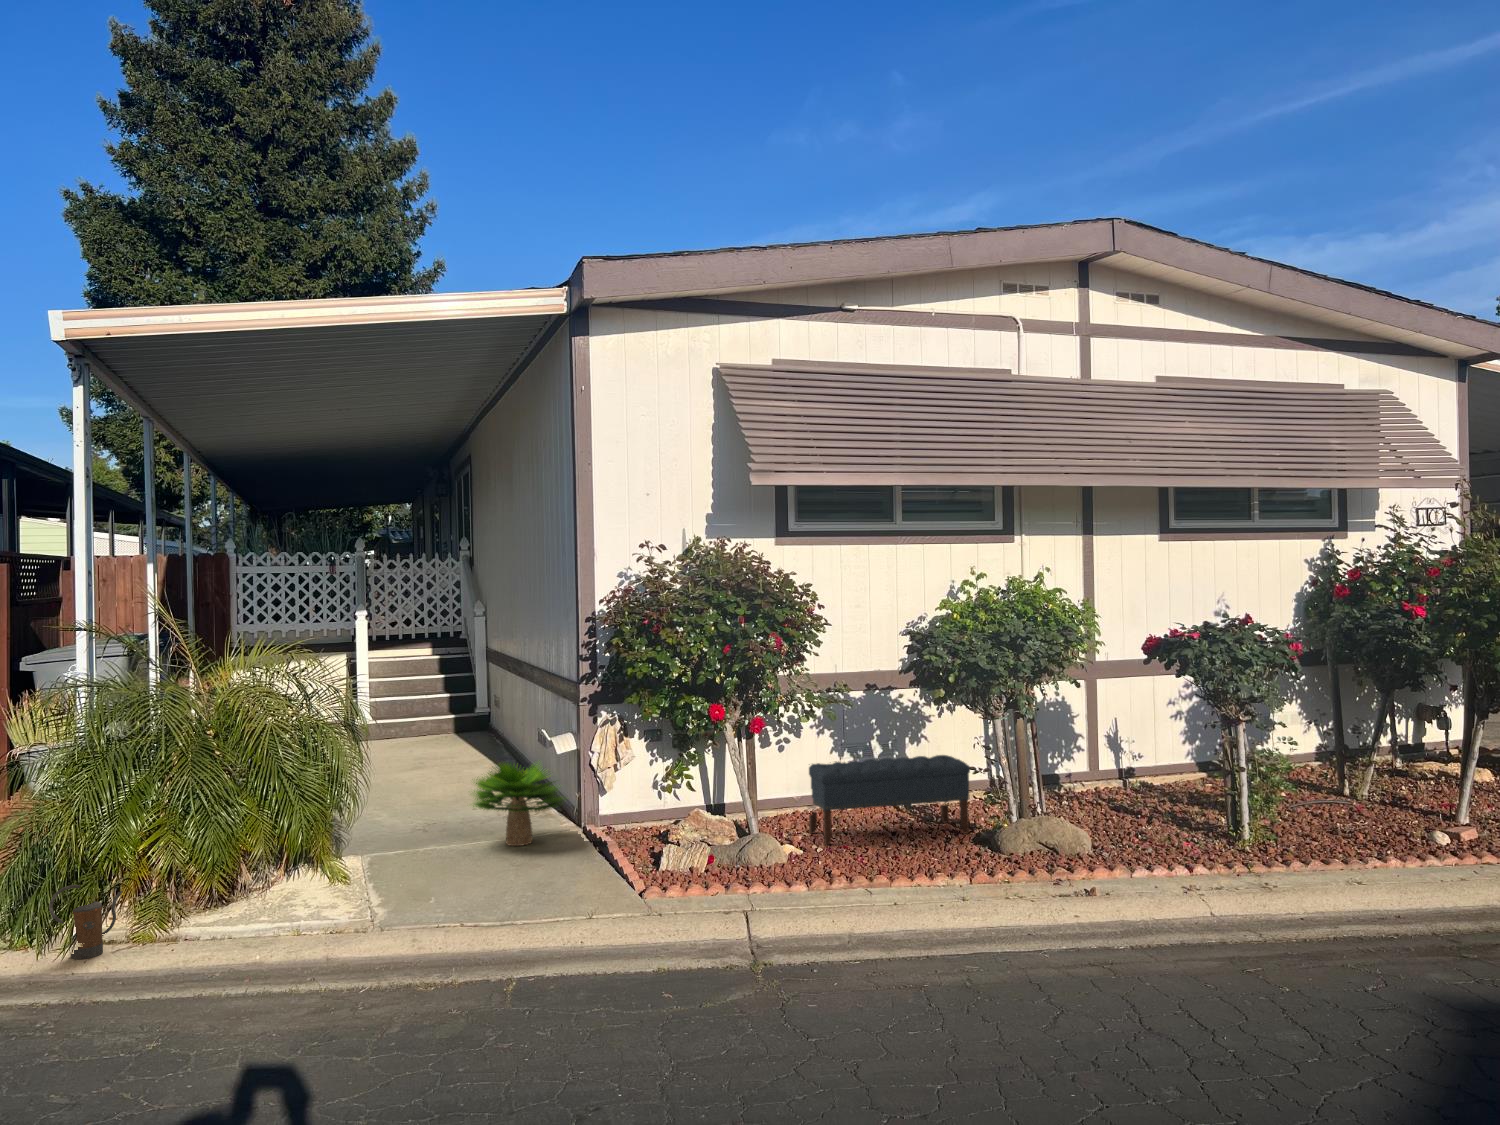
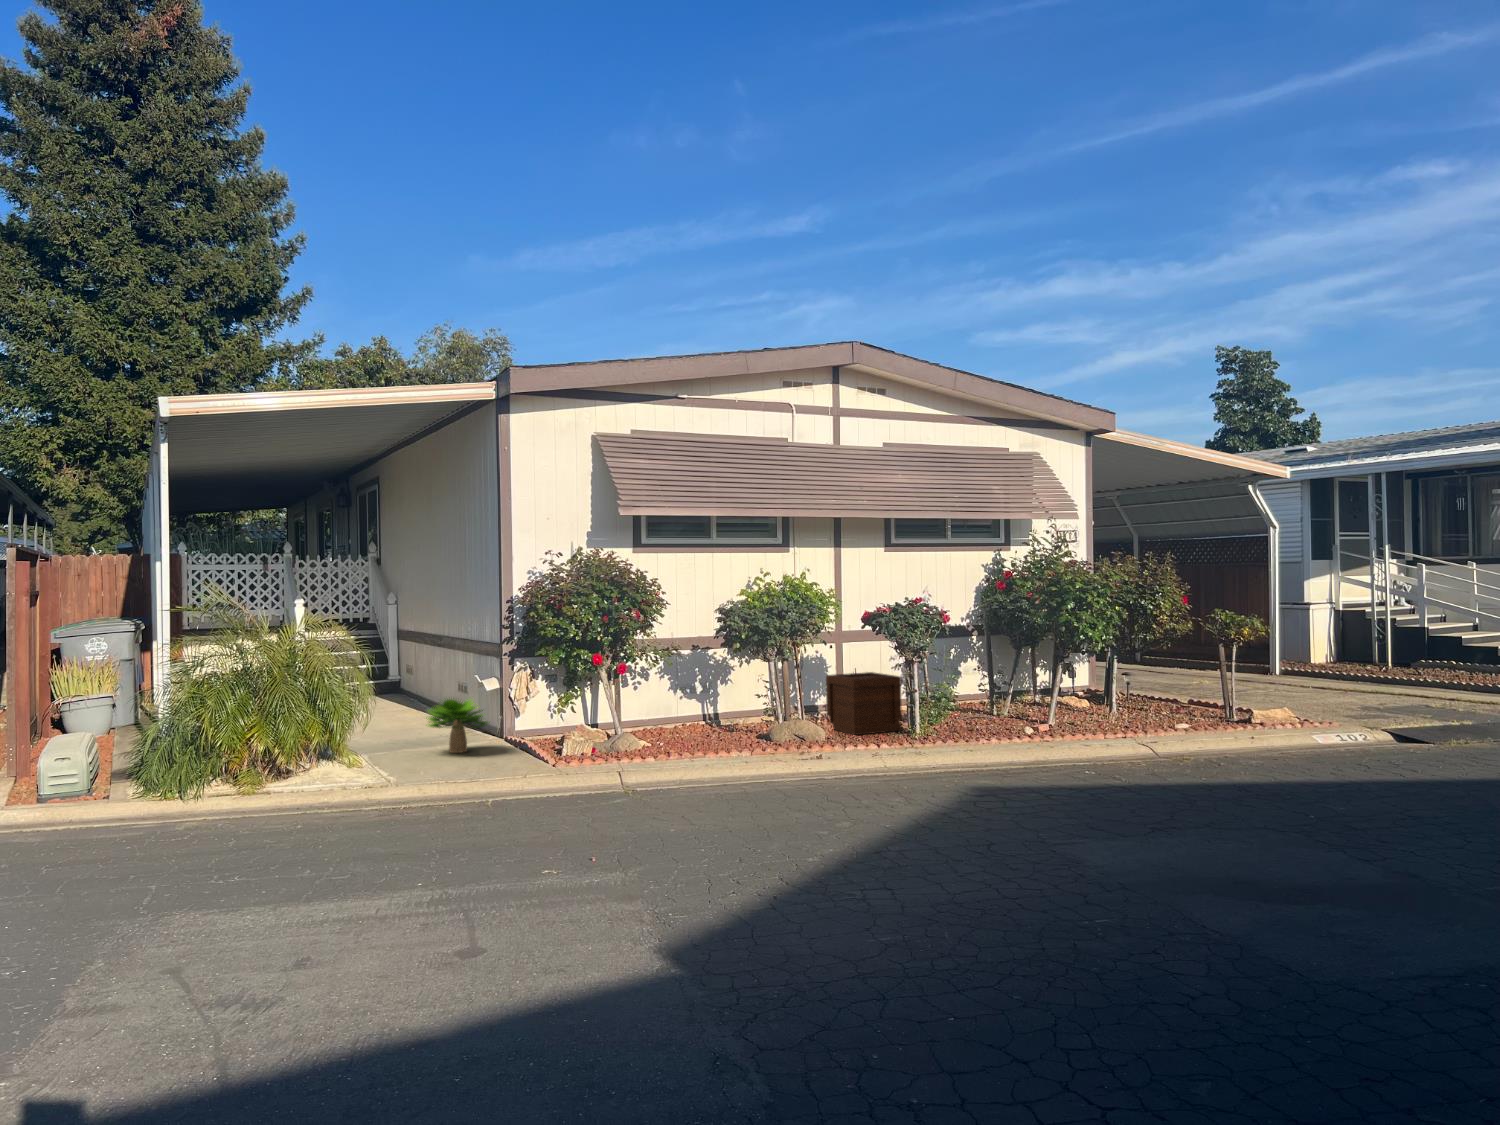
wooden crate: none [1071,724,1196,826] -> present [826,672,902,735]
bench: present [809,755,970,845] -> none [651,692,758,748]
watering can: present [49,885,122,959] -> none [194,759,234,804]

